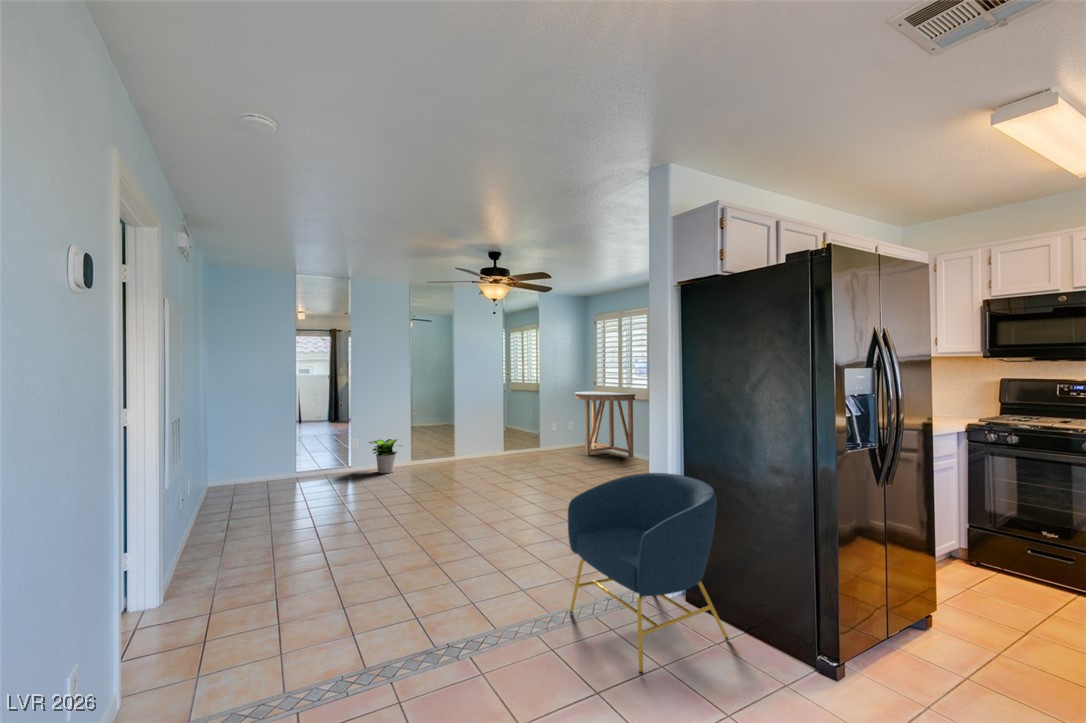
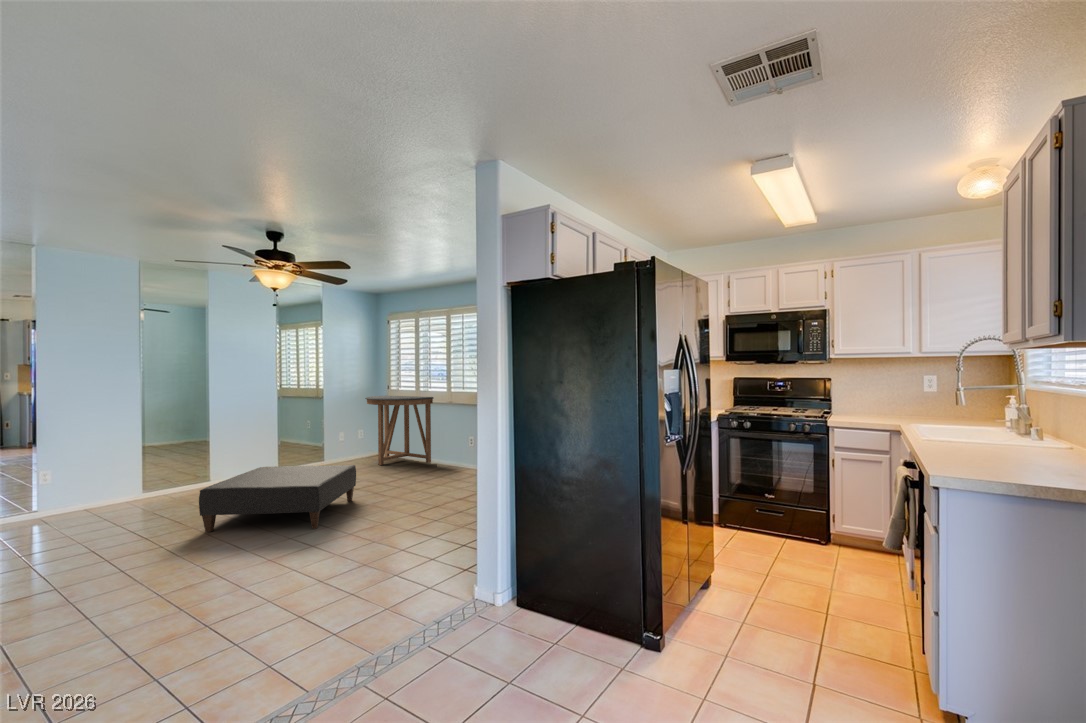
potted plant: present [369,439,401,473] -> none [70,466,135,514]
ottoman: none [442,448,561,504] -> present [199,465,356,532]
armchair: present [568,473,728,675] -> none [394,479,564,700]

